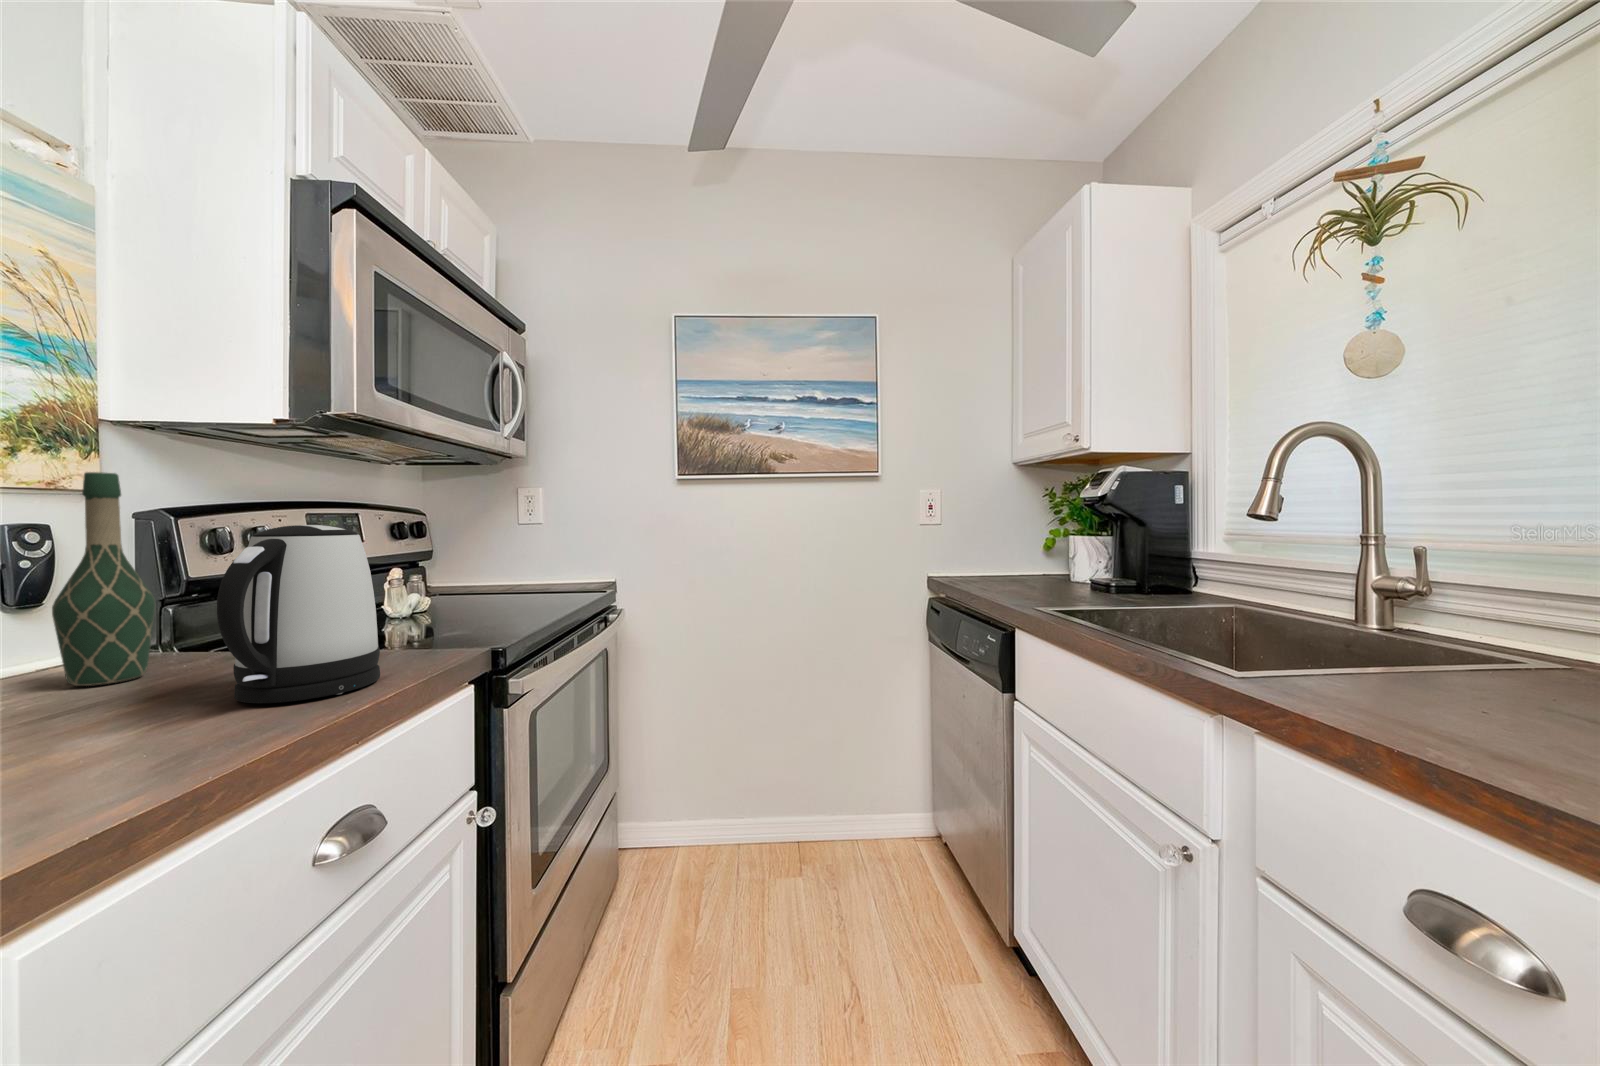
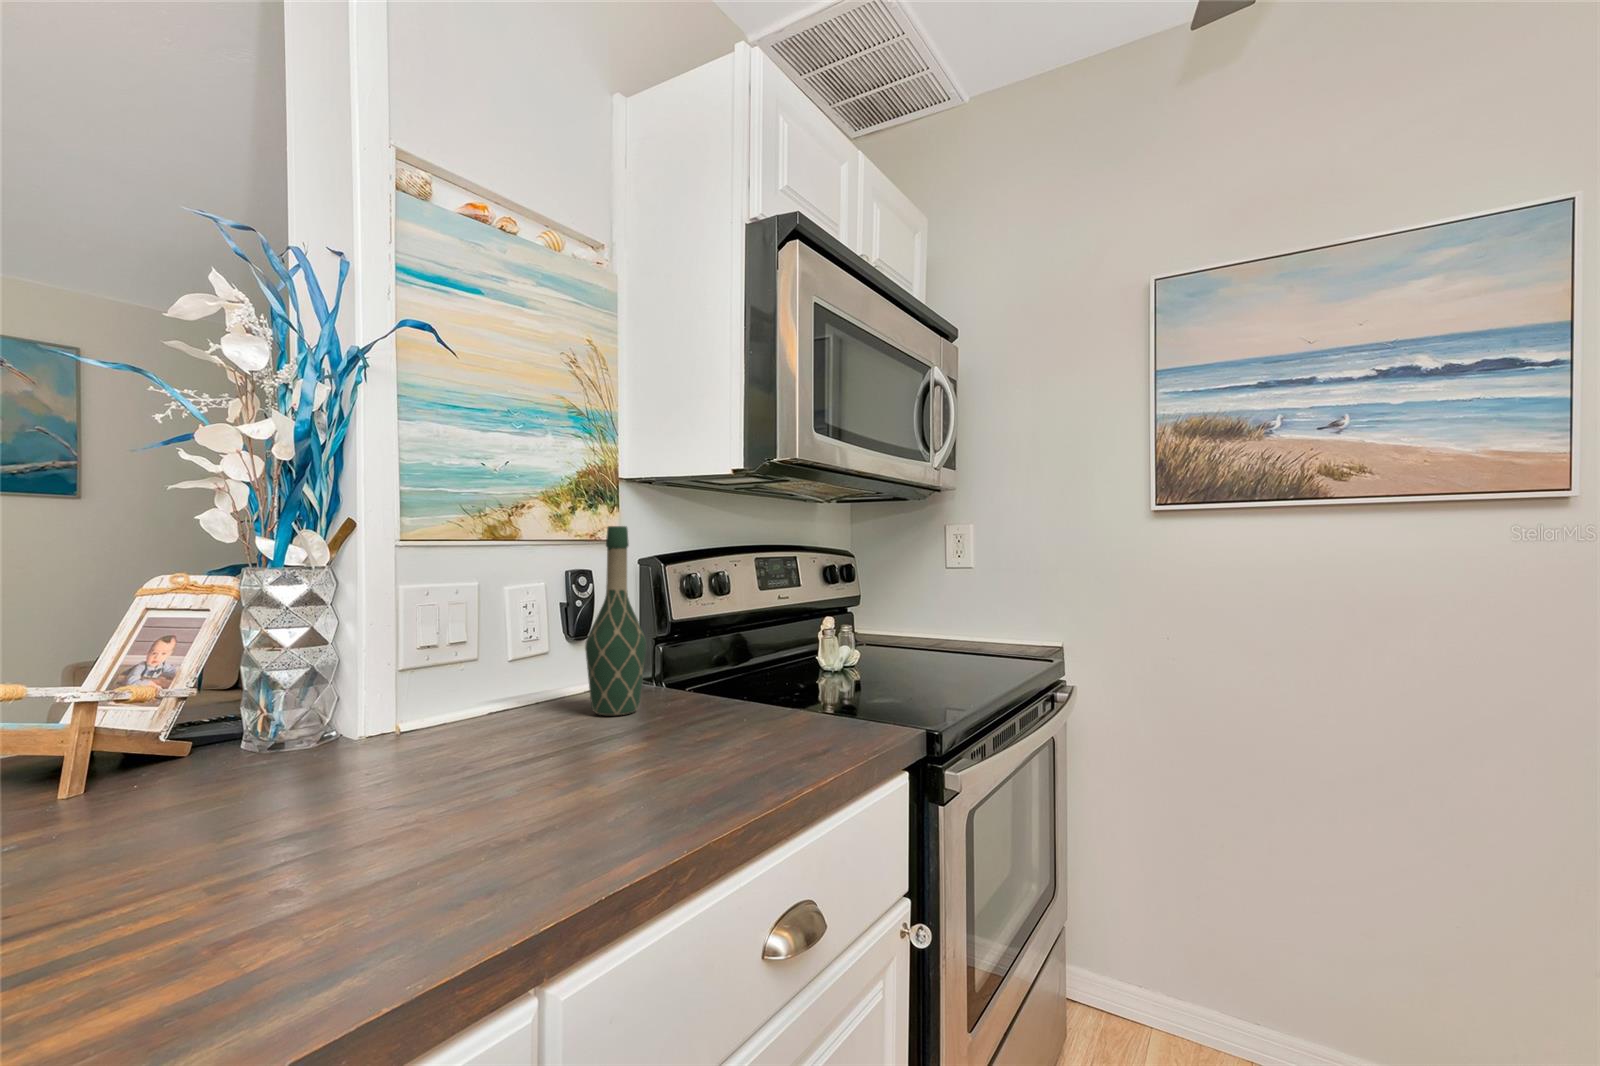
kettle: present [217,525,380,703] -> none [684,580,813,767]

